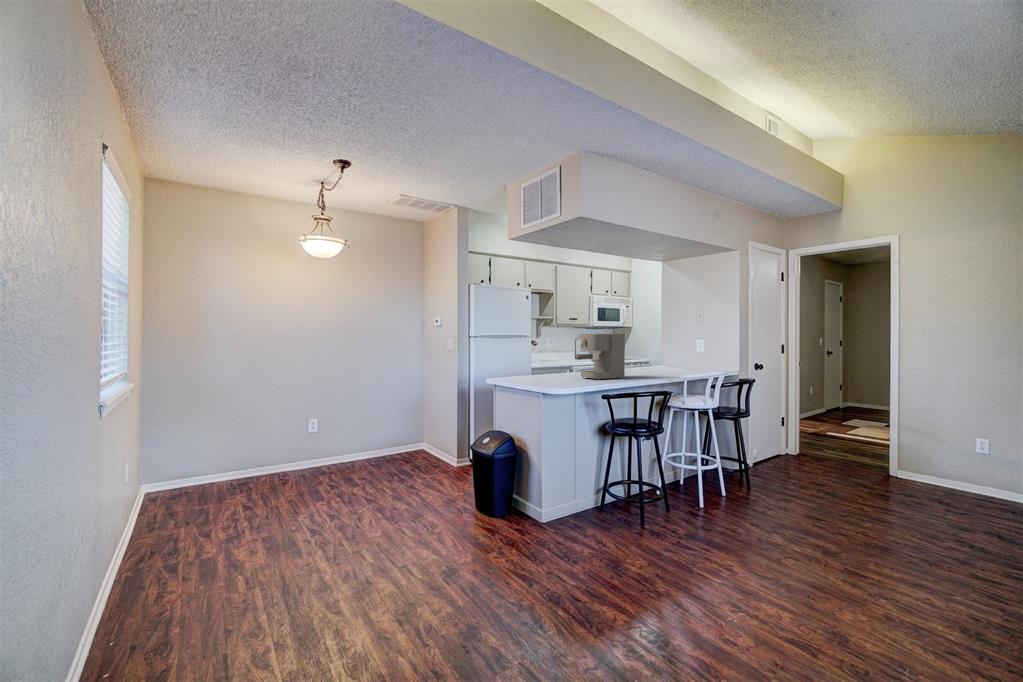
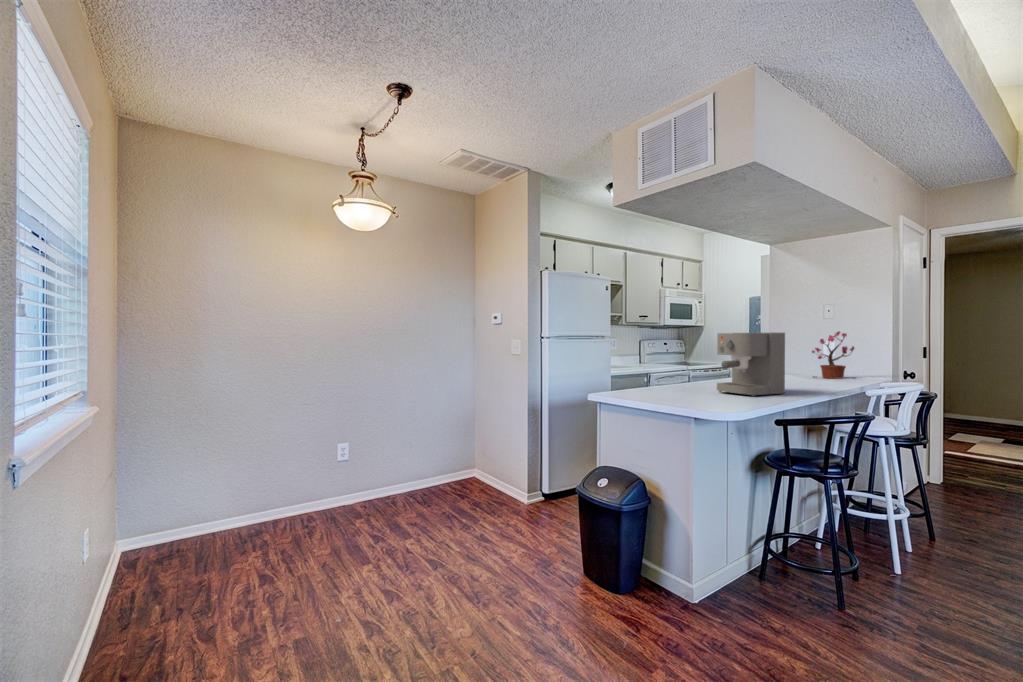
potted plant: none [680,332,712,370] -> present [812,331,856,379]

